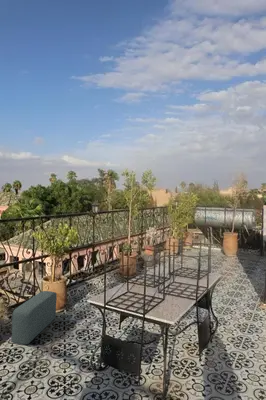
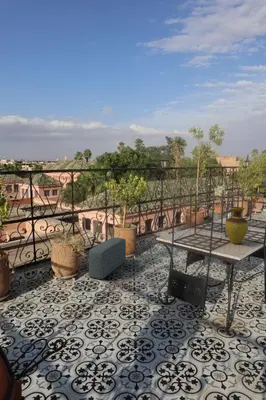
vase: none [160,263,181,300] -> present [225,207,248,244]

